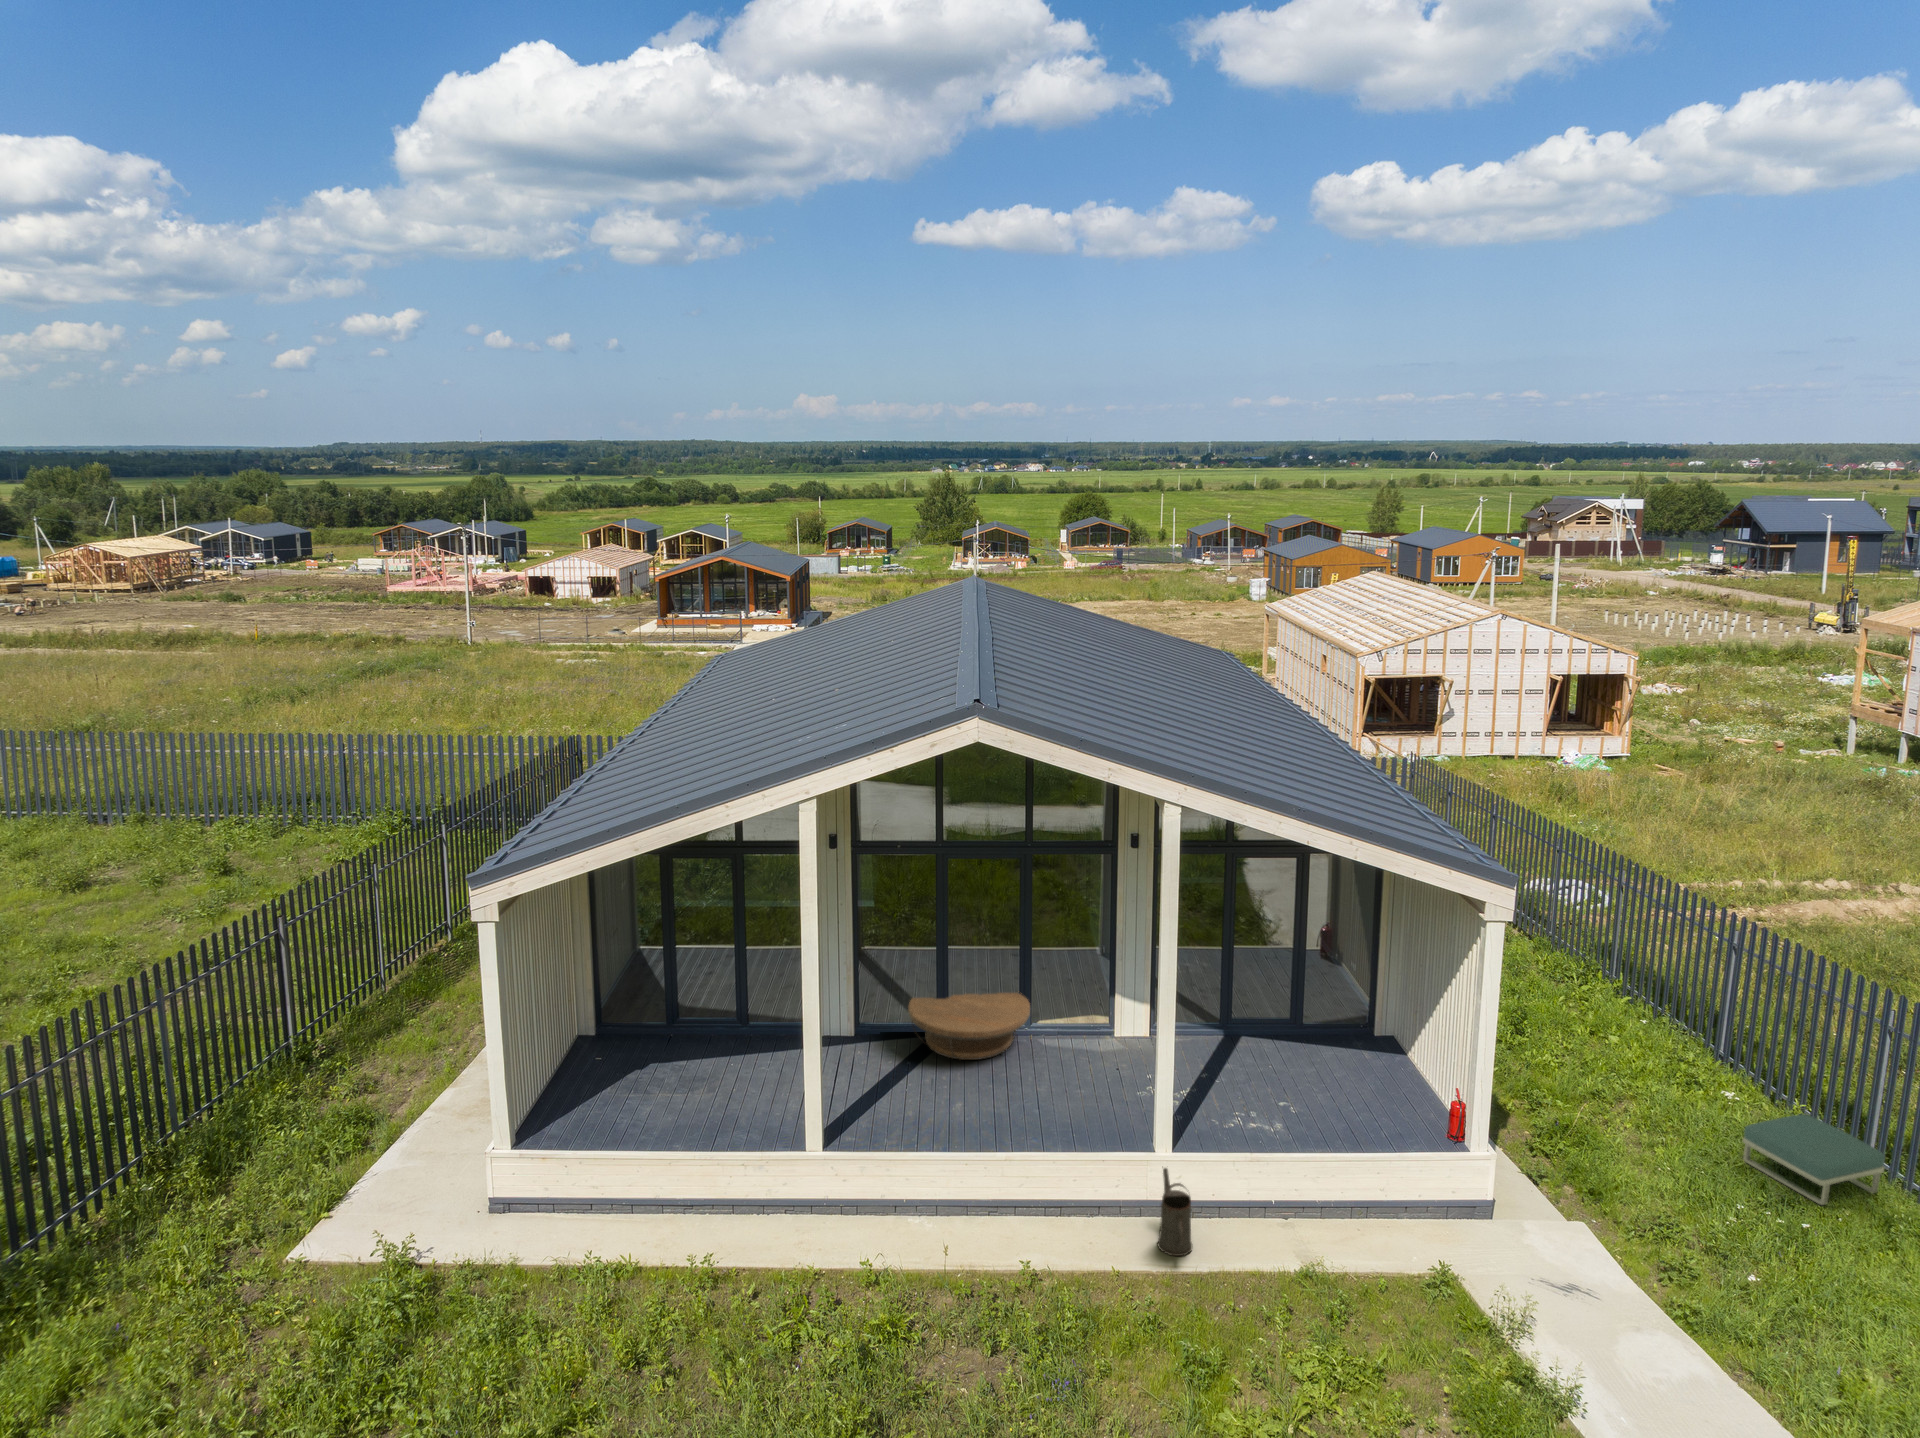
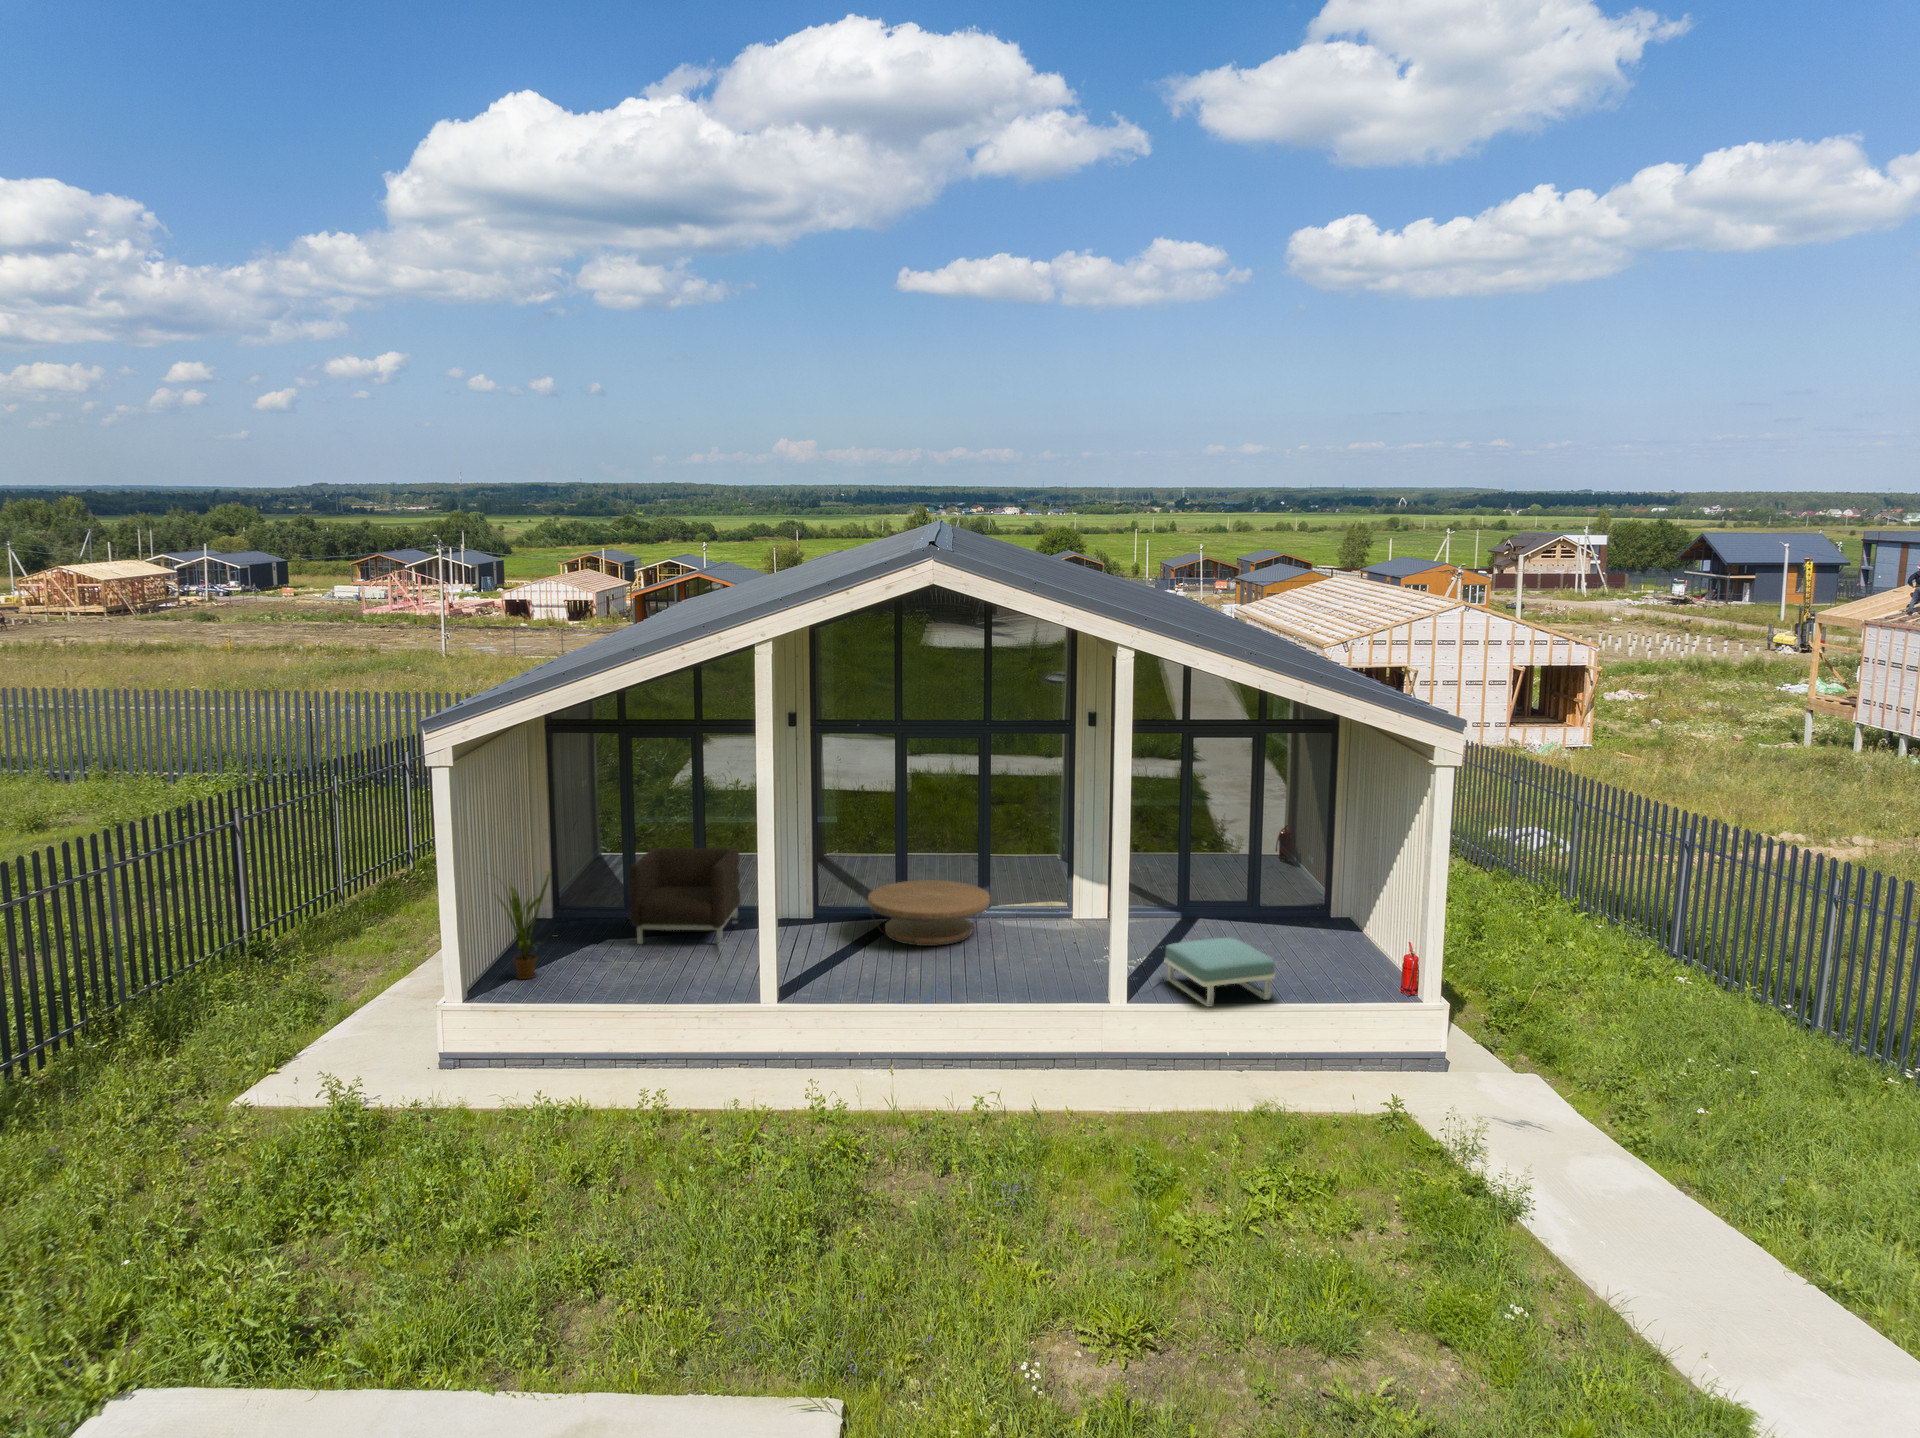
armchair: none [671,950,781,1055] -> present [629,848,740,944]
house plant: none [529,993,596,1105] -> present [498,871,551,979]
footstool: present [1742,1114,1885,1205] -> present [1165,938,1275,1007]
watering can: present [1157,1168,1193,1256] -> none [1114,1018,1149,1100]

